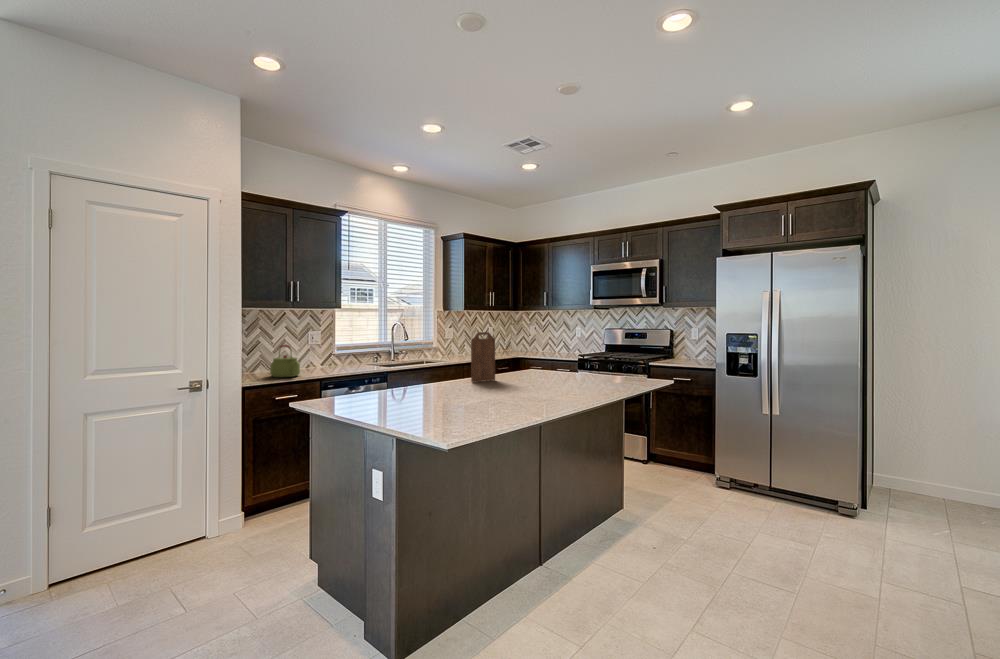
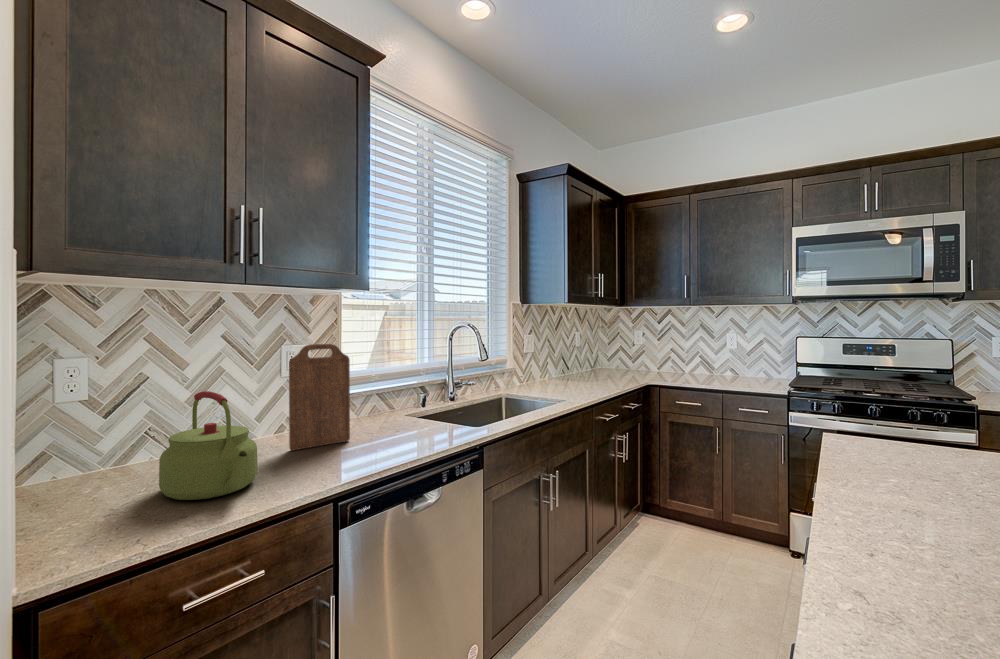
cutting board: present [471,332,495,382] -> present [289,344,350,451]

